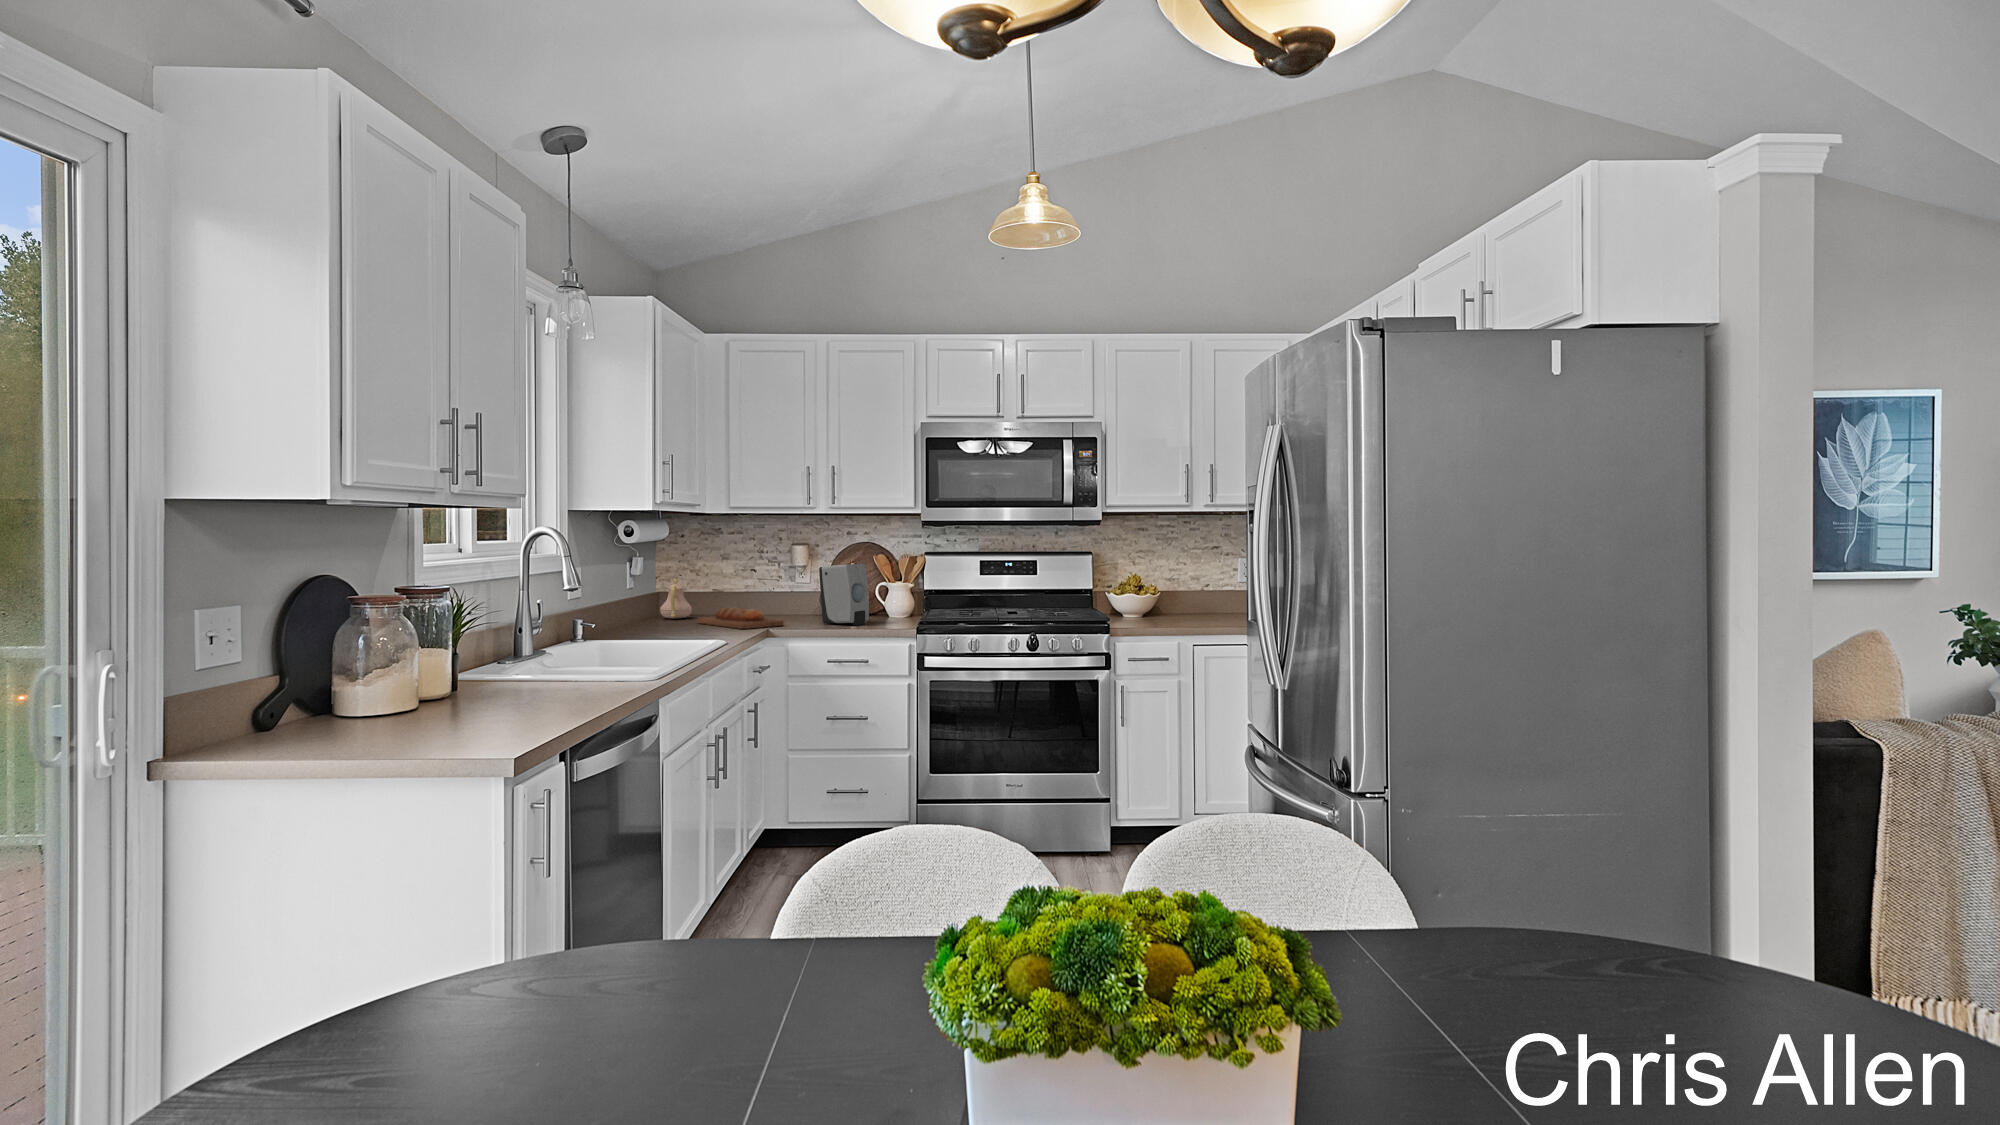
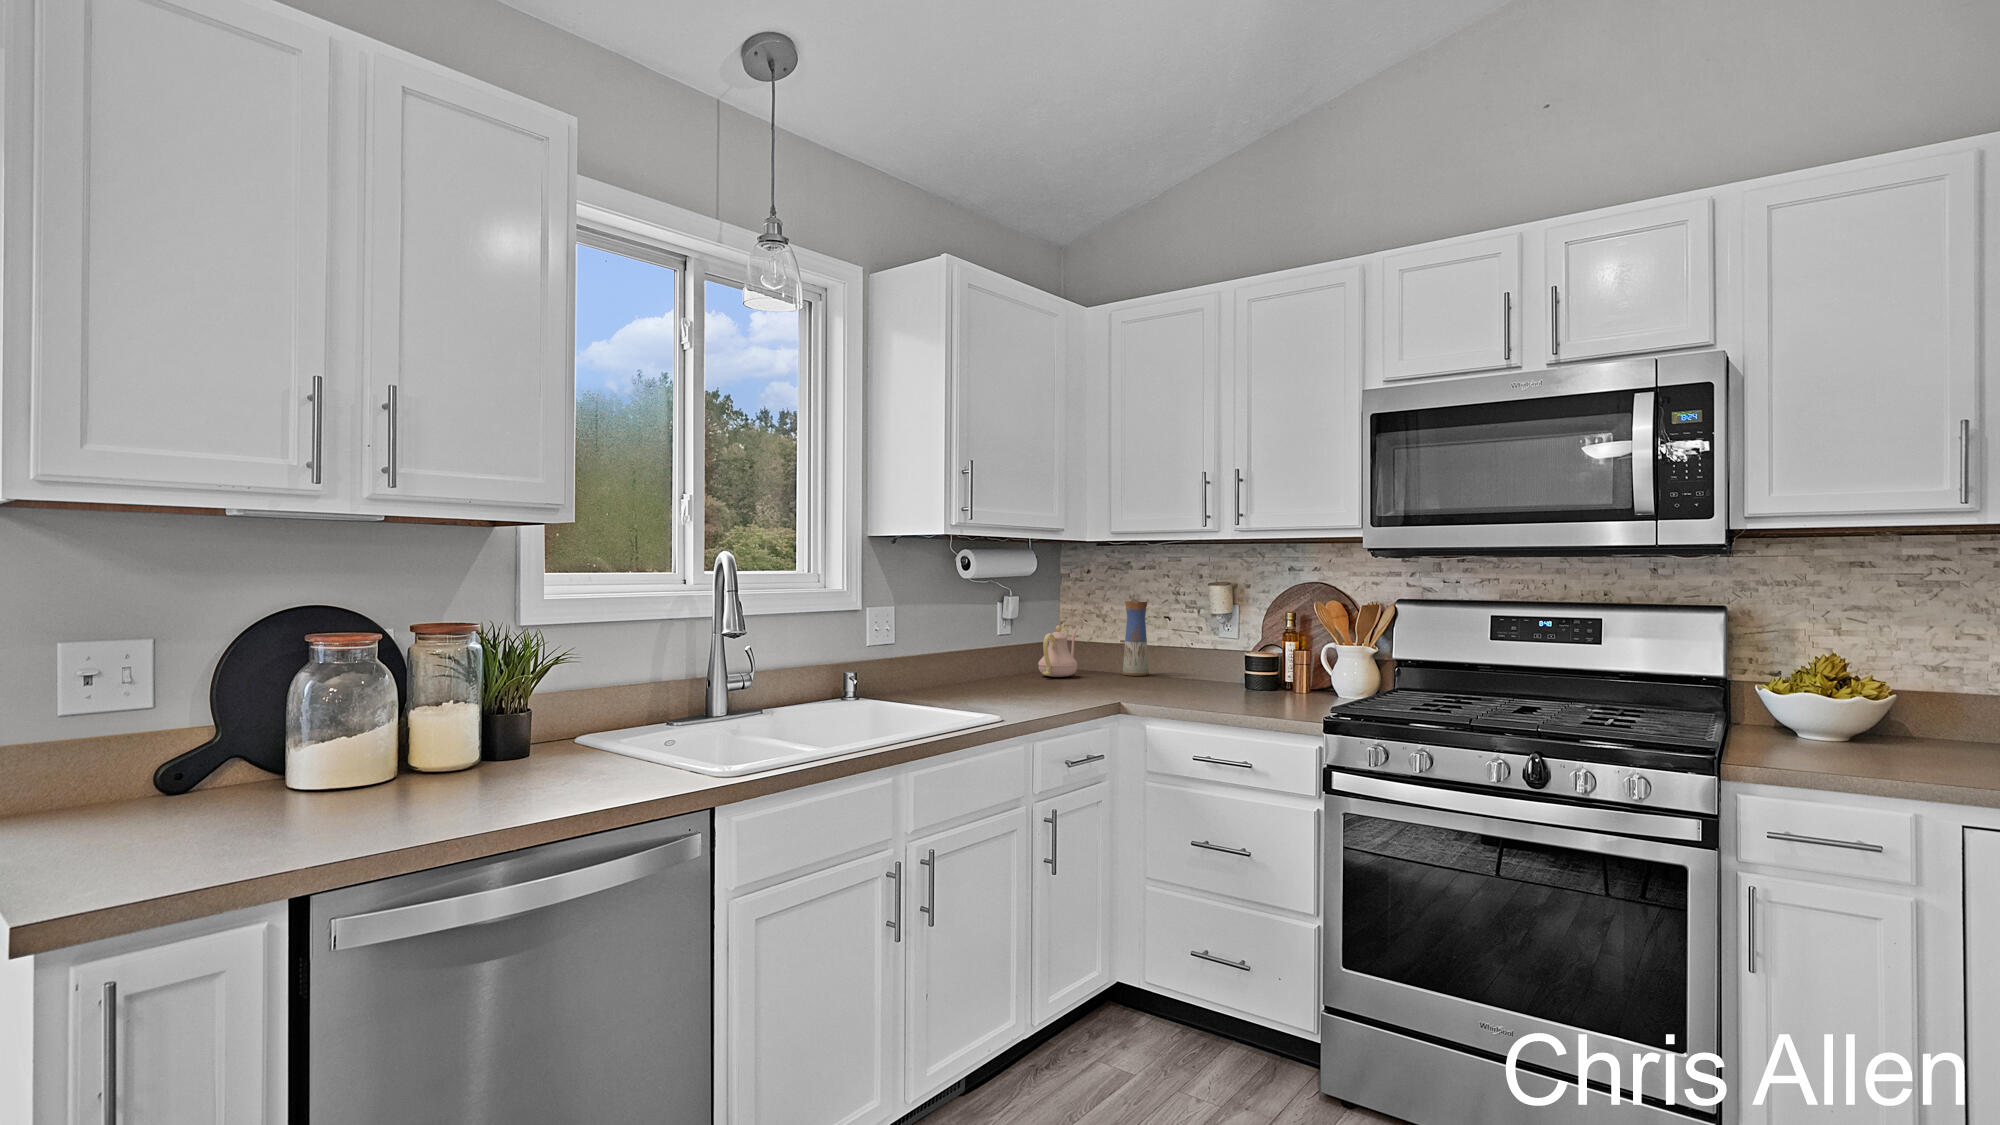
vase: none [718,559,738,614] -> present [1123,601,1149,676]
soap dispenser: present [819,564,869,625] -> none [1207,613,1276,708]
bread loaf: present [697,608,784,629] -> none [1059,667,1151,700]

